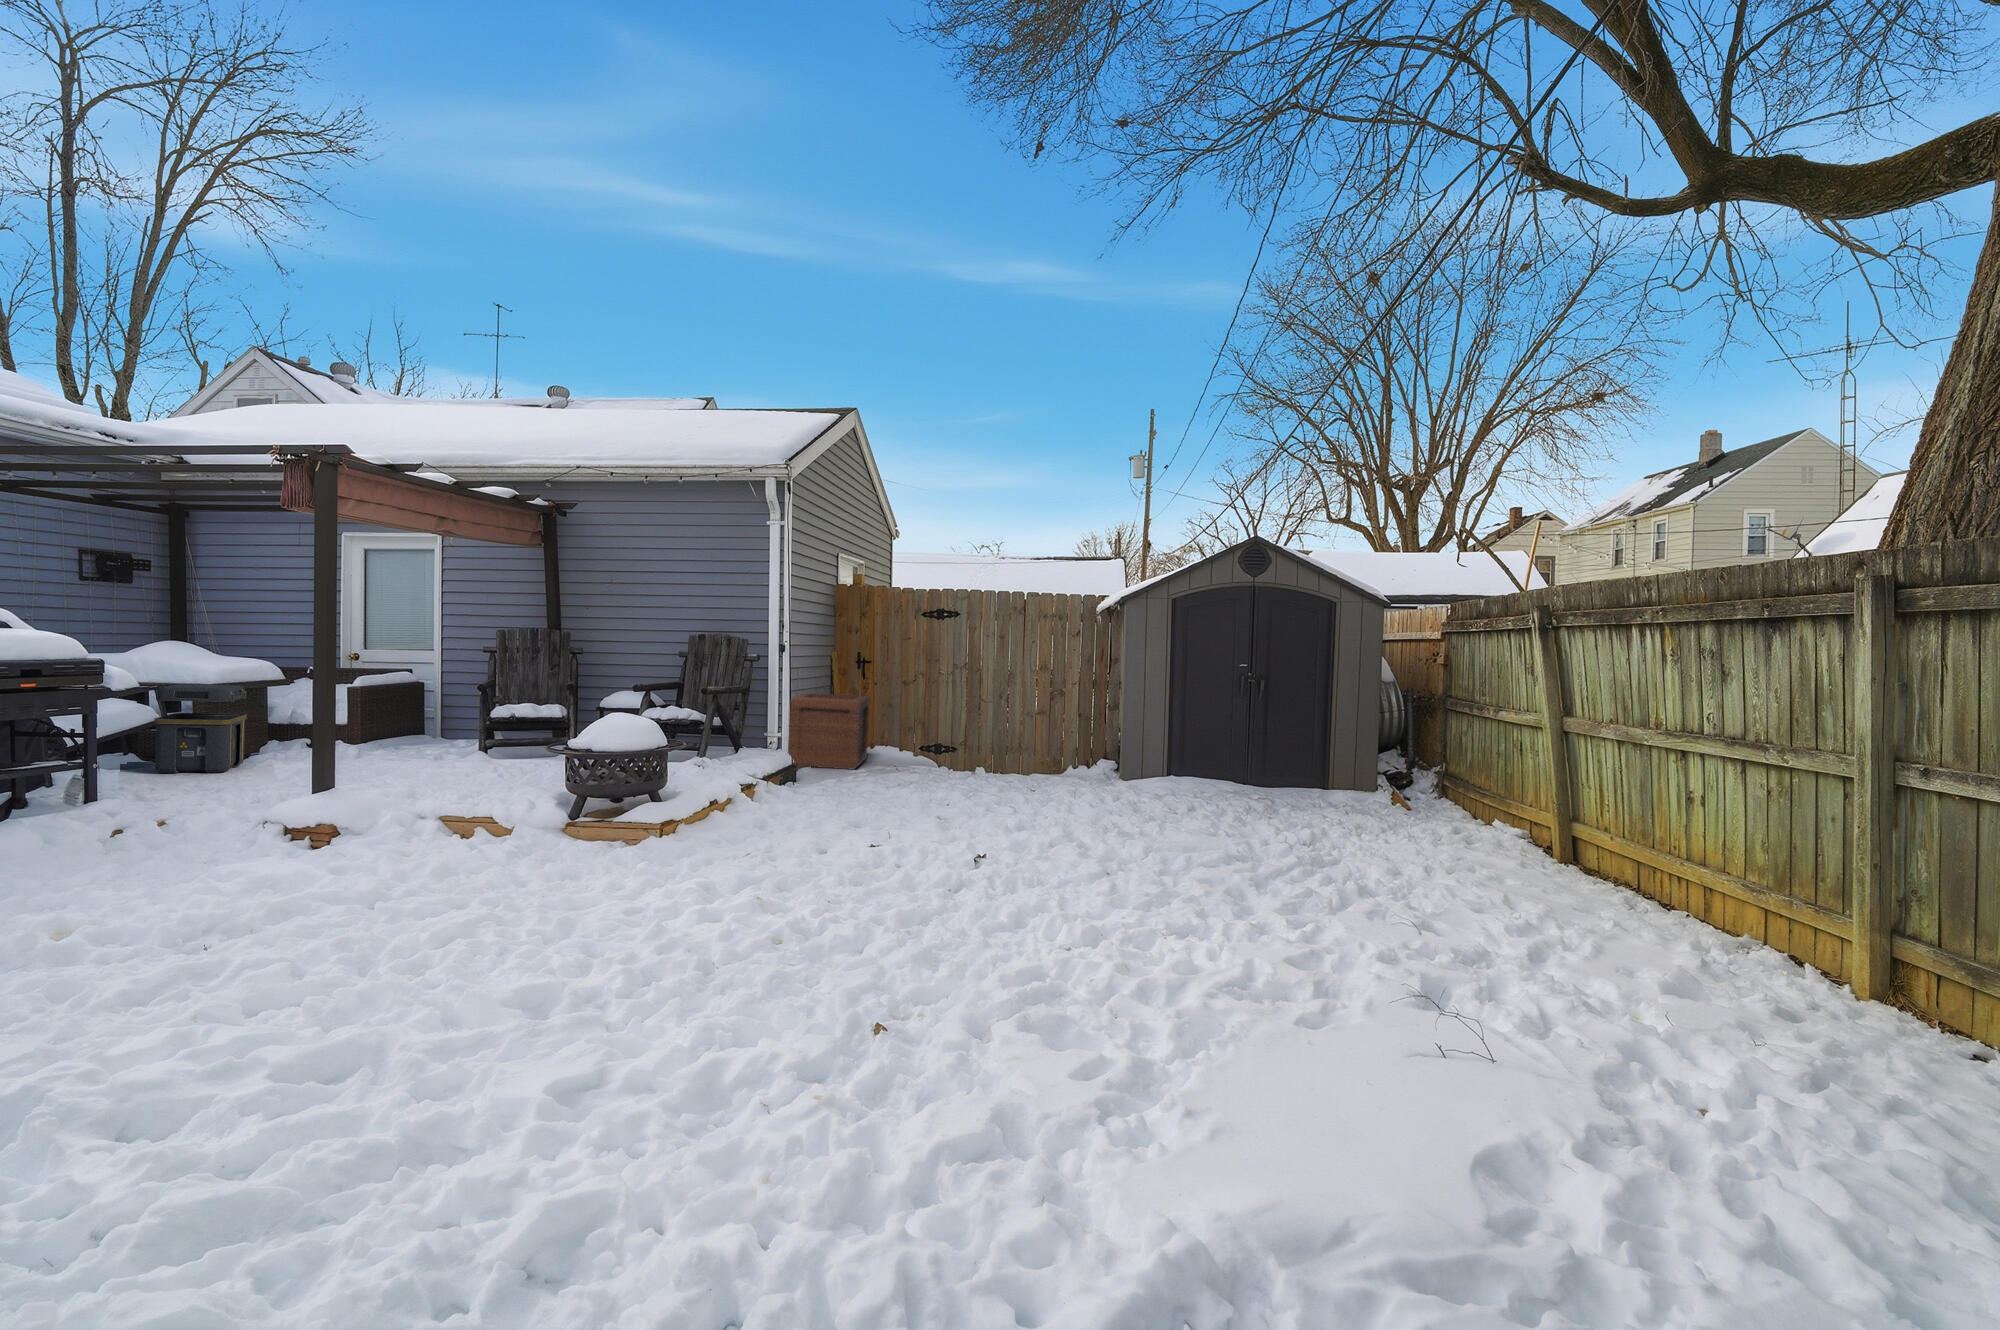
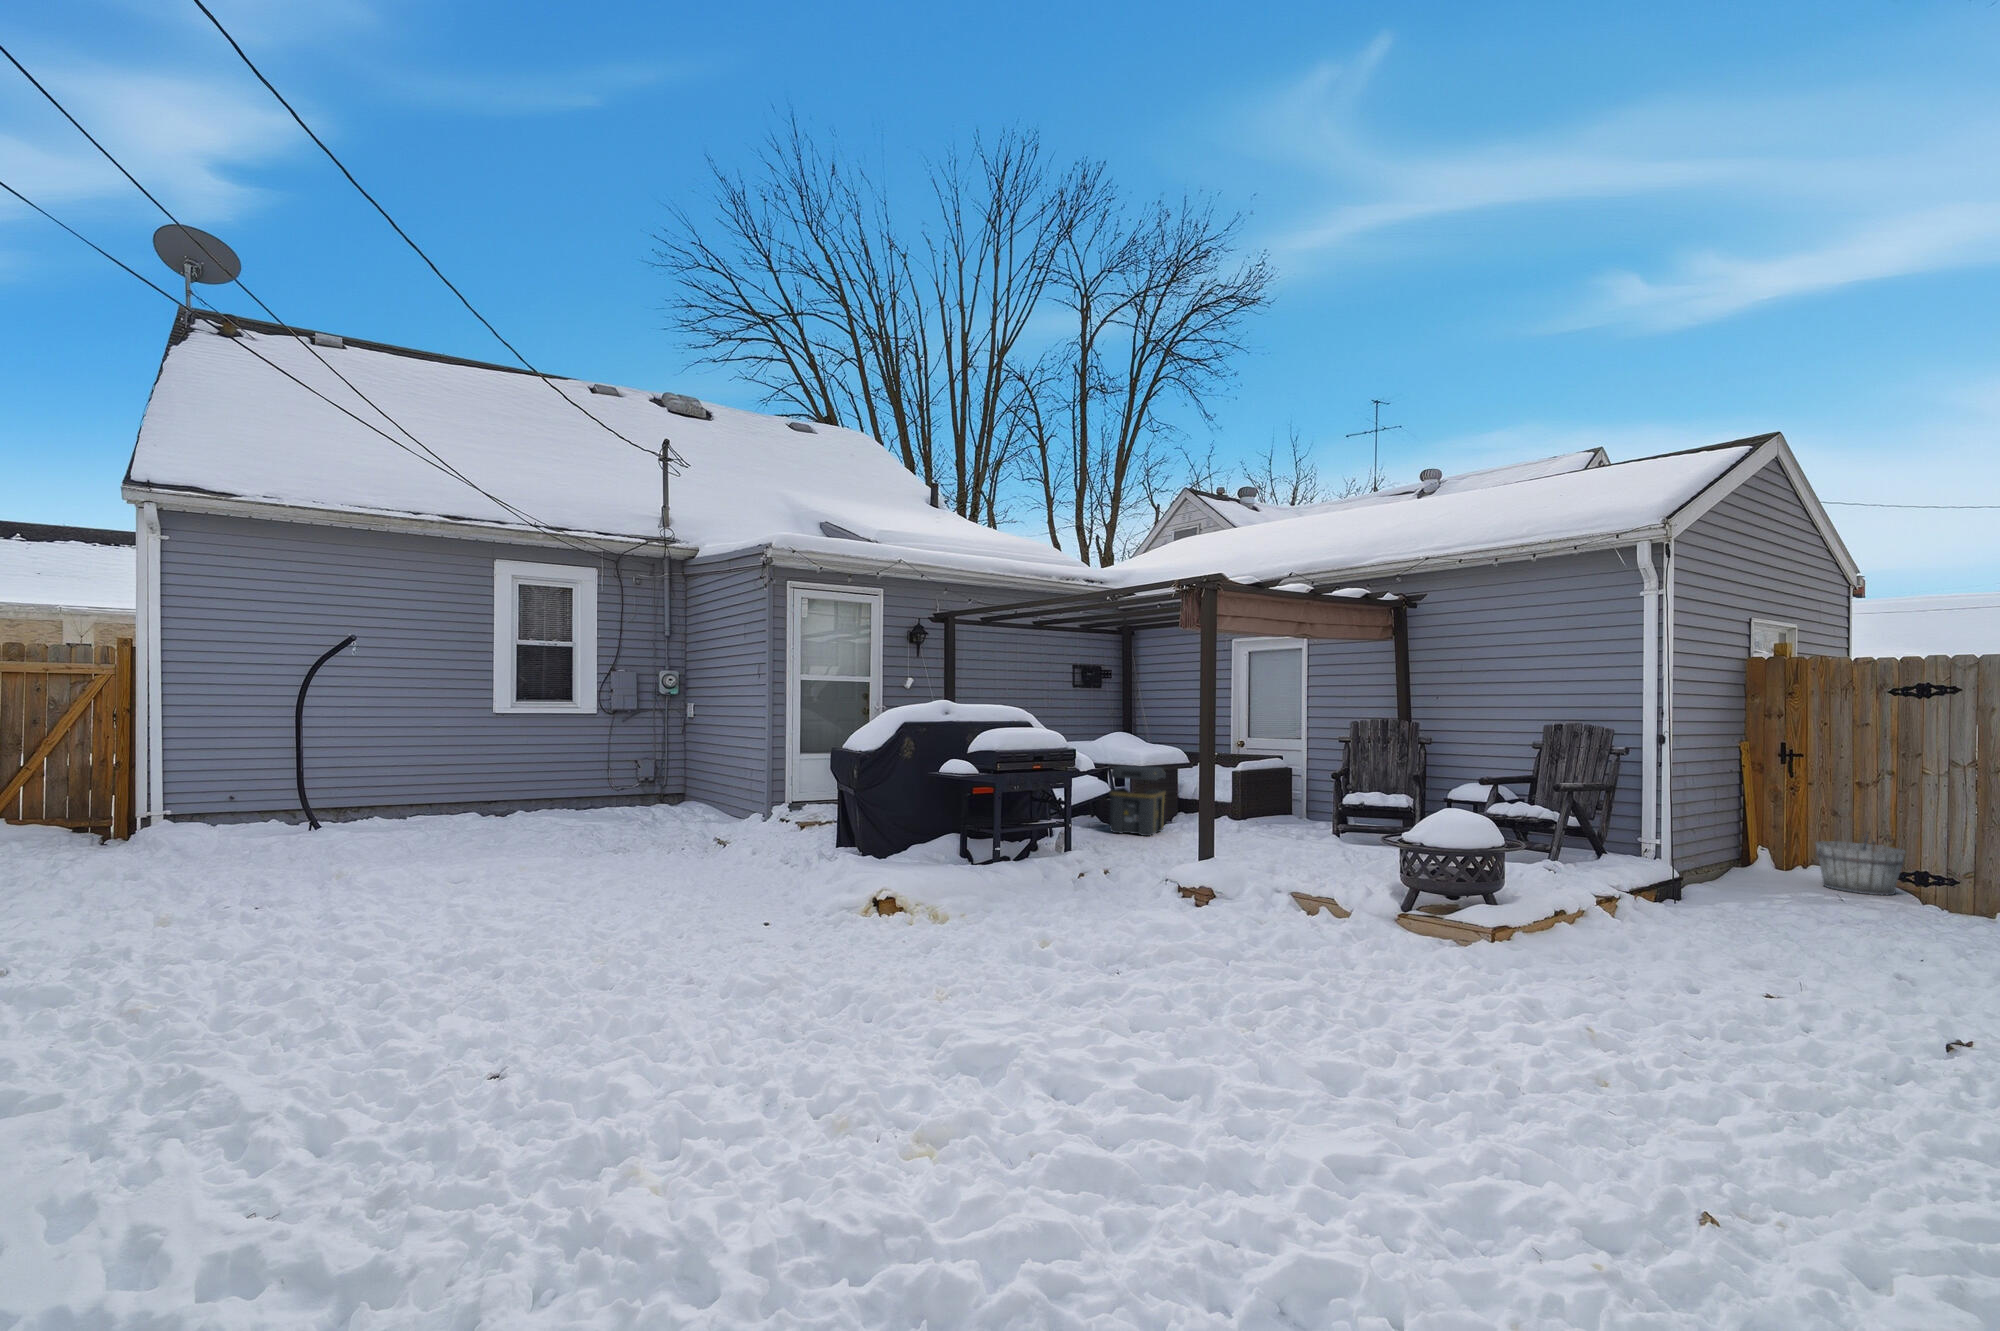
wooden crate: present [788,693,870,769] -> none [1675,795,1800,897]
wooden bucket: none [877,714,929,761] -> present [1816,835,1905,895]

